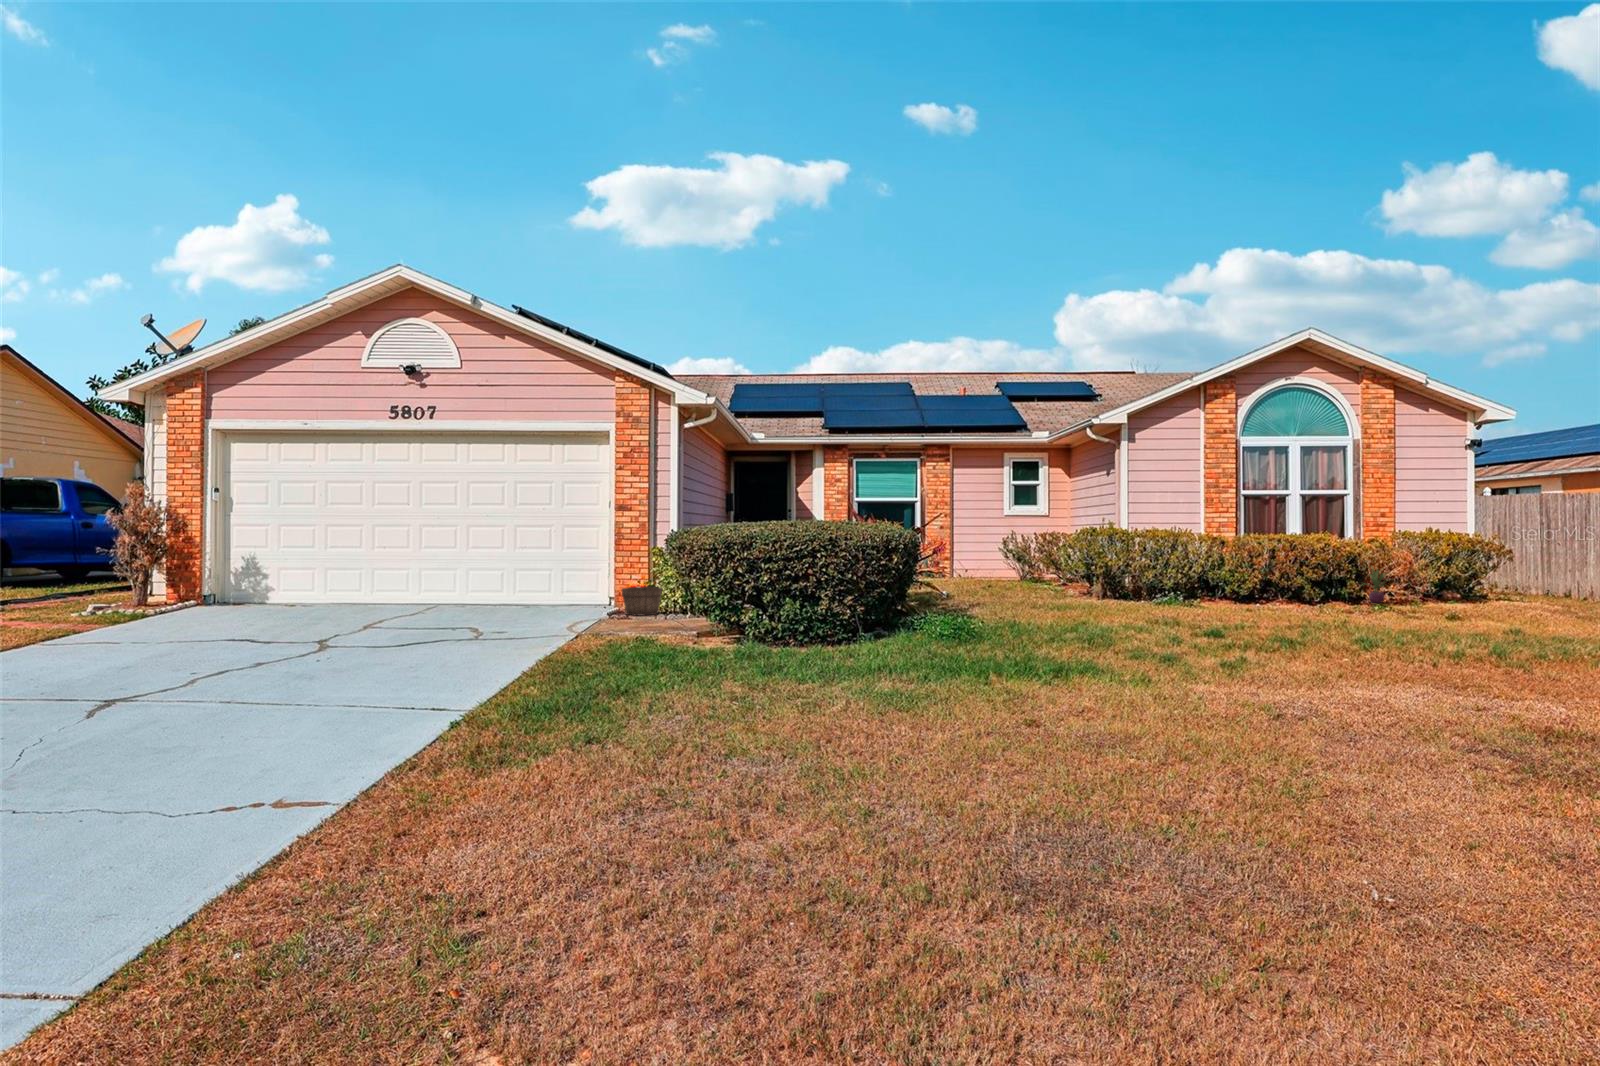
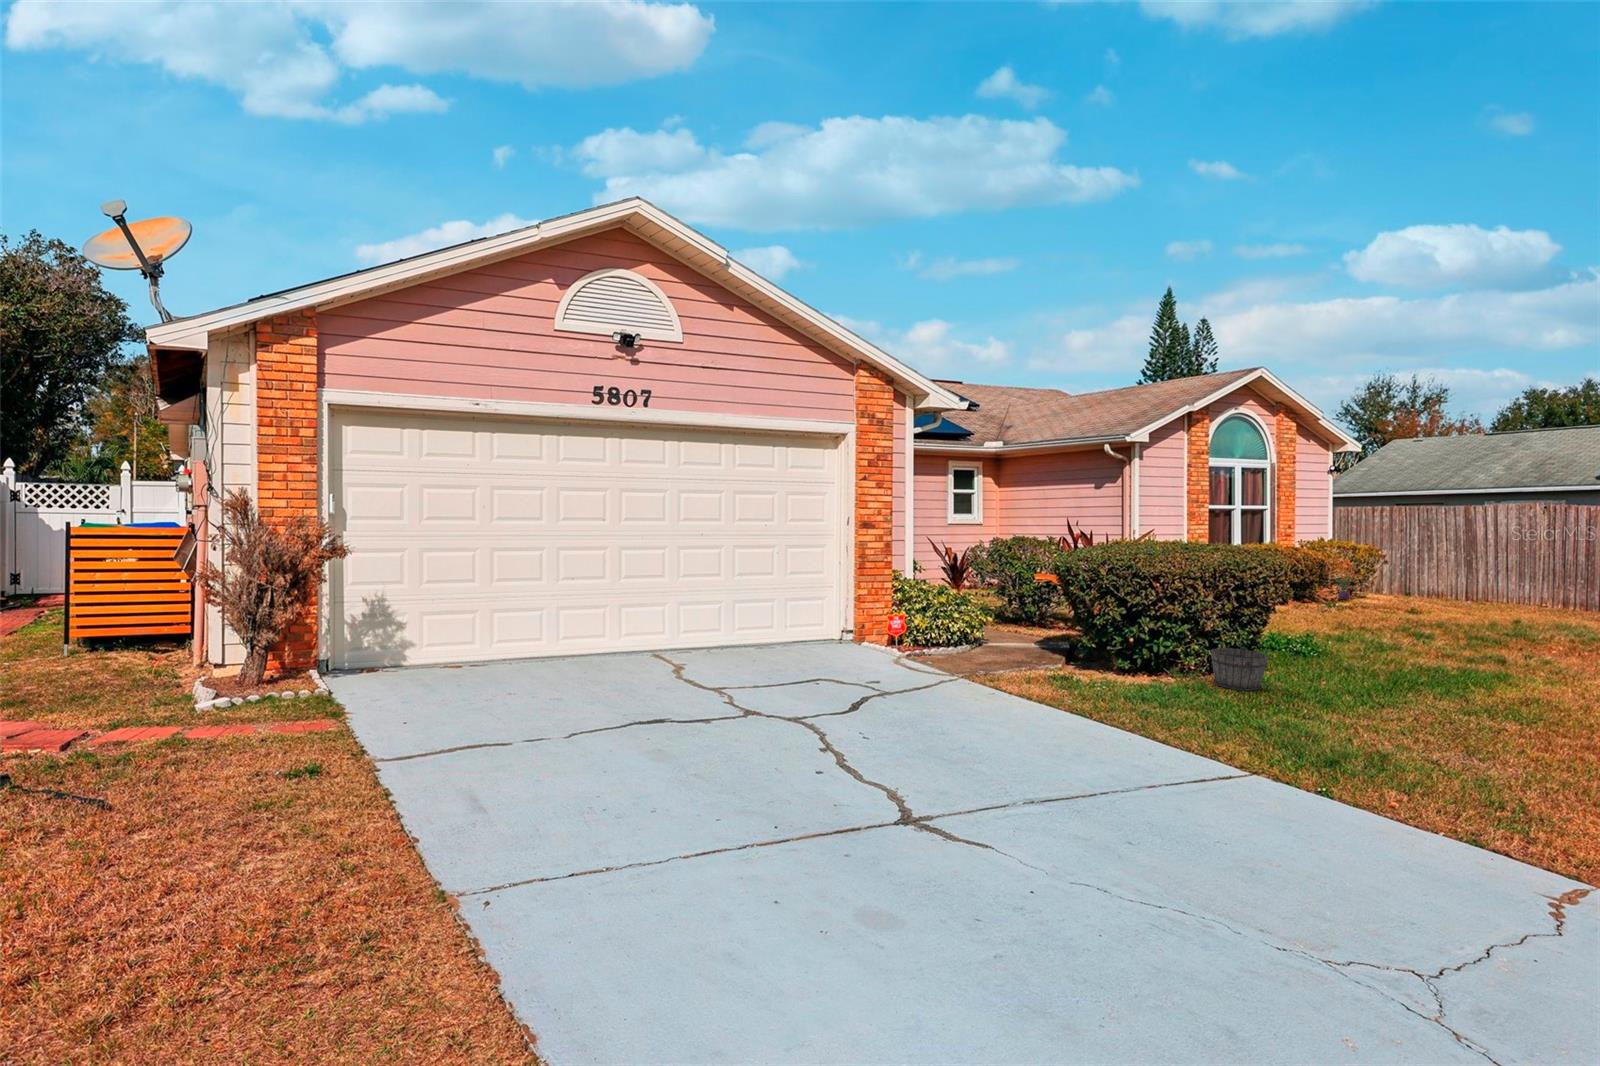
wooden bucket: present [622,583,662,616] -> present [1211,641,1268,691]

